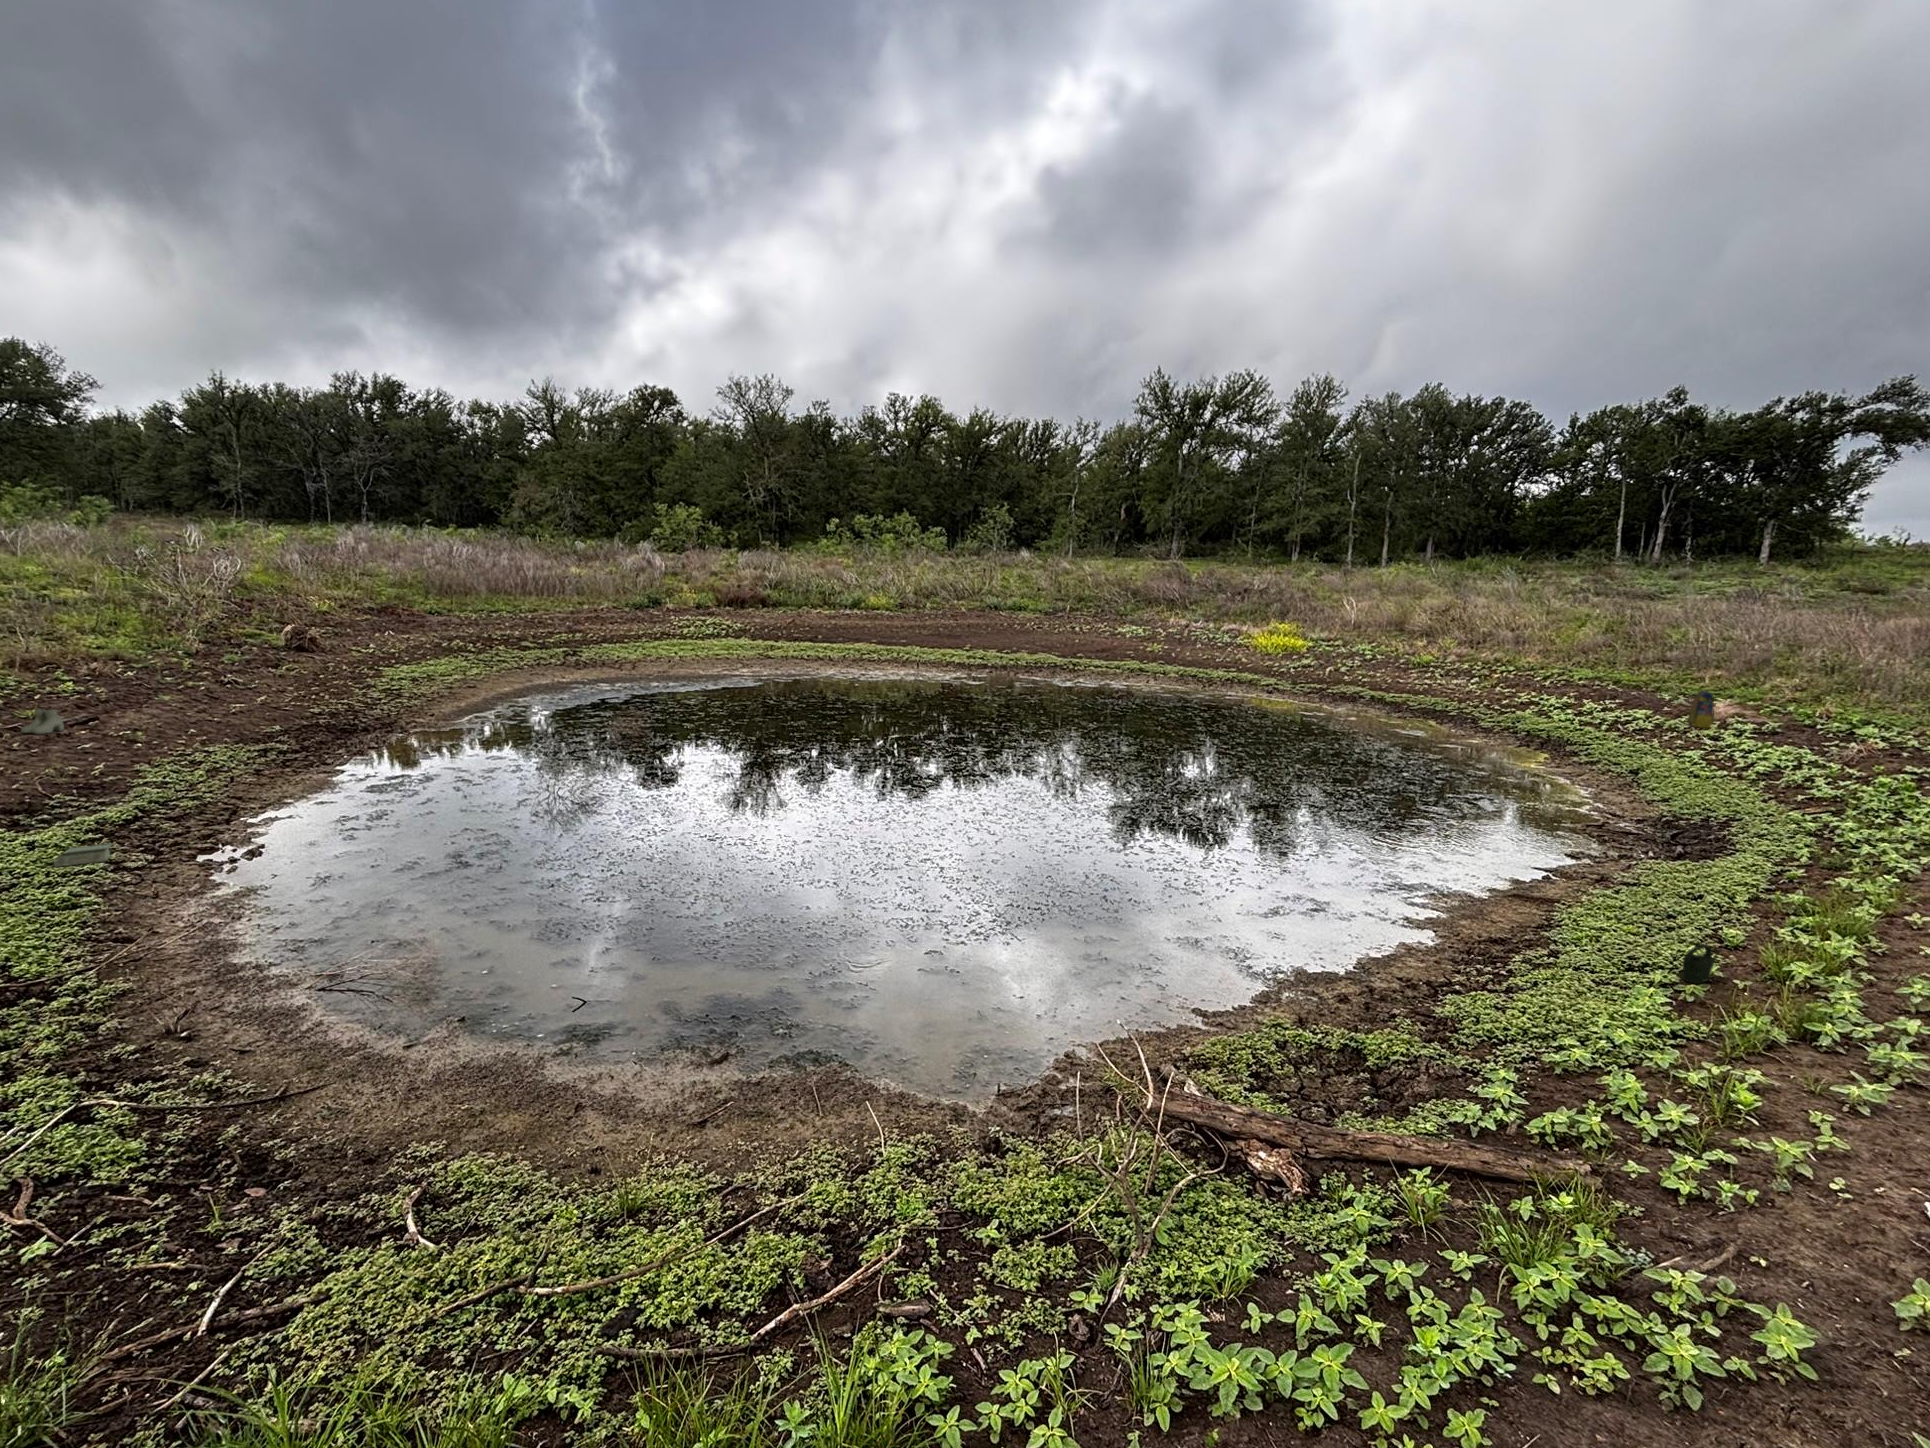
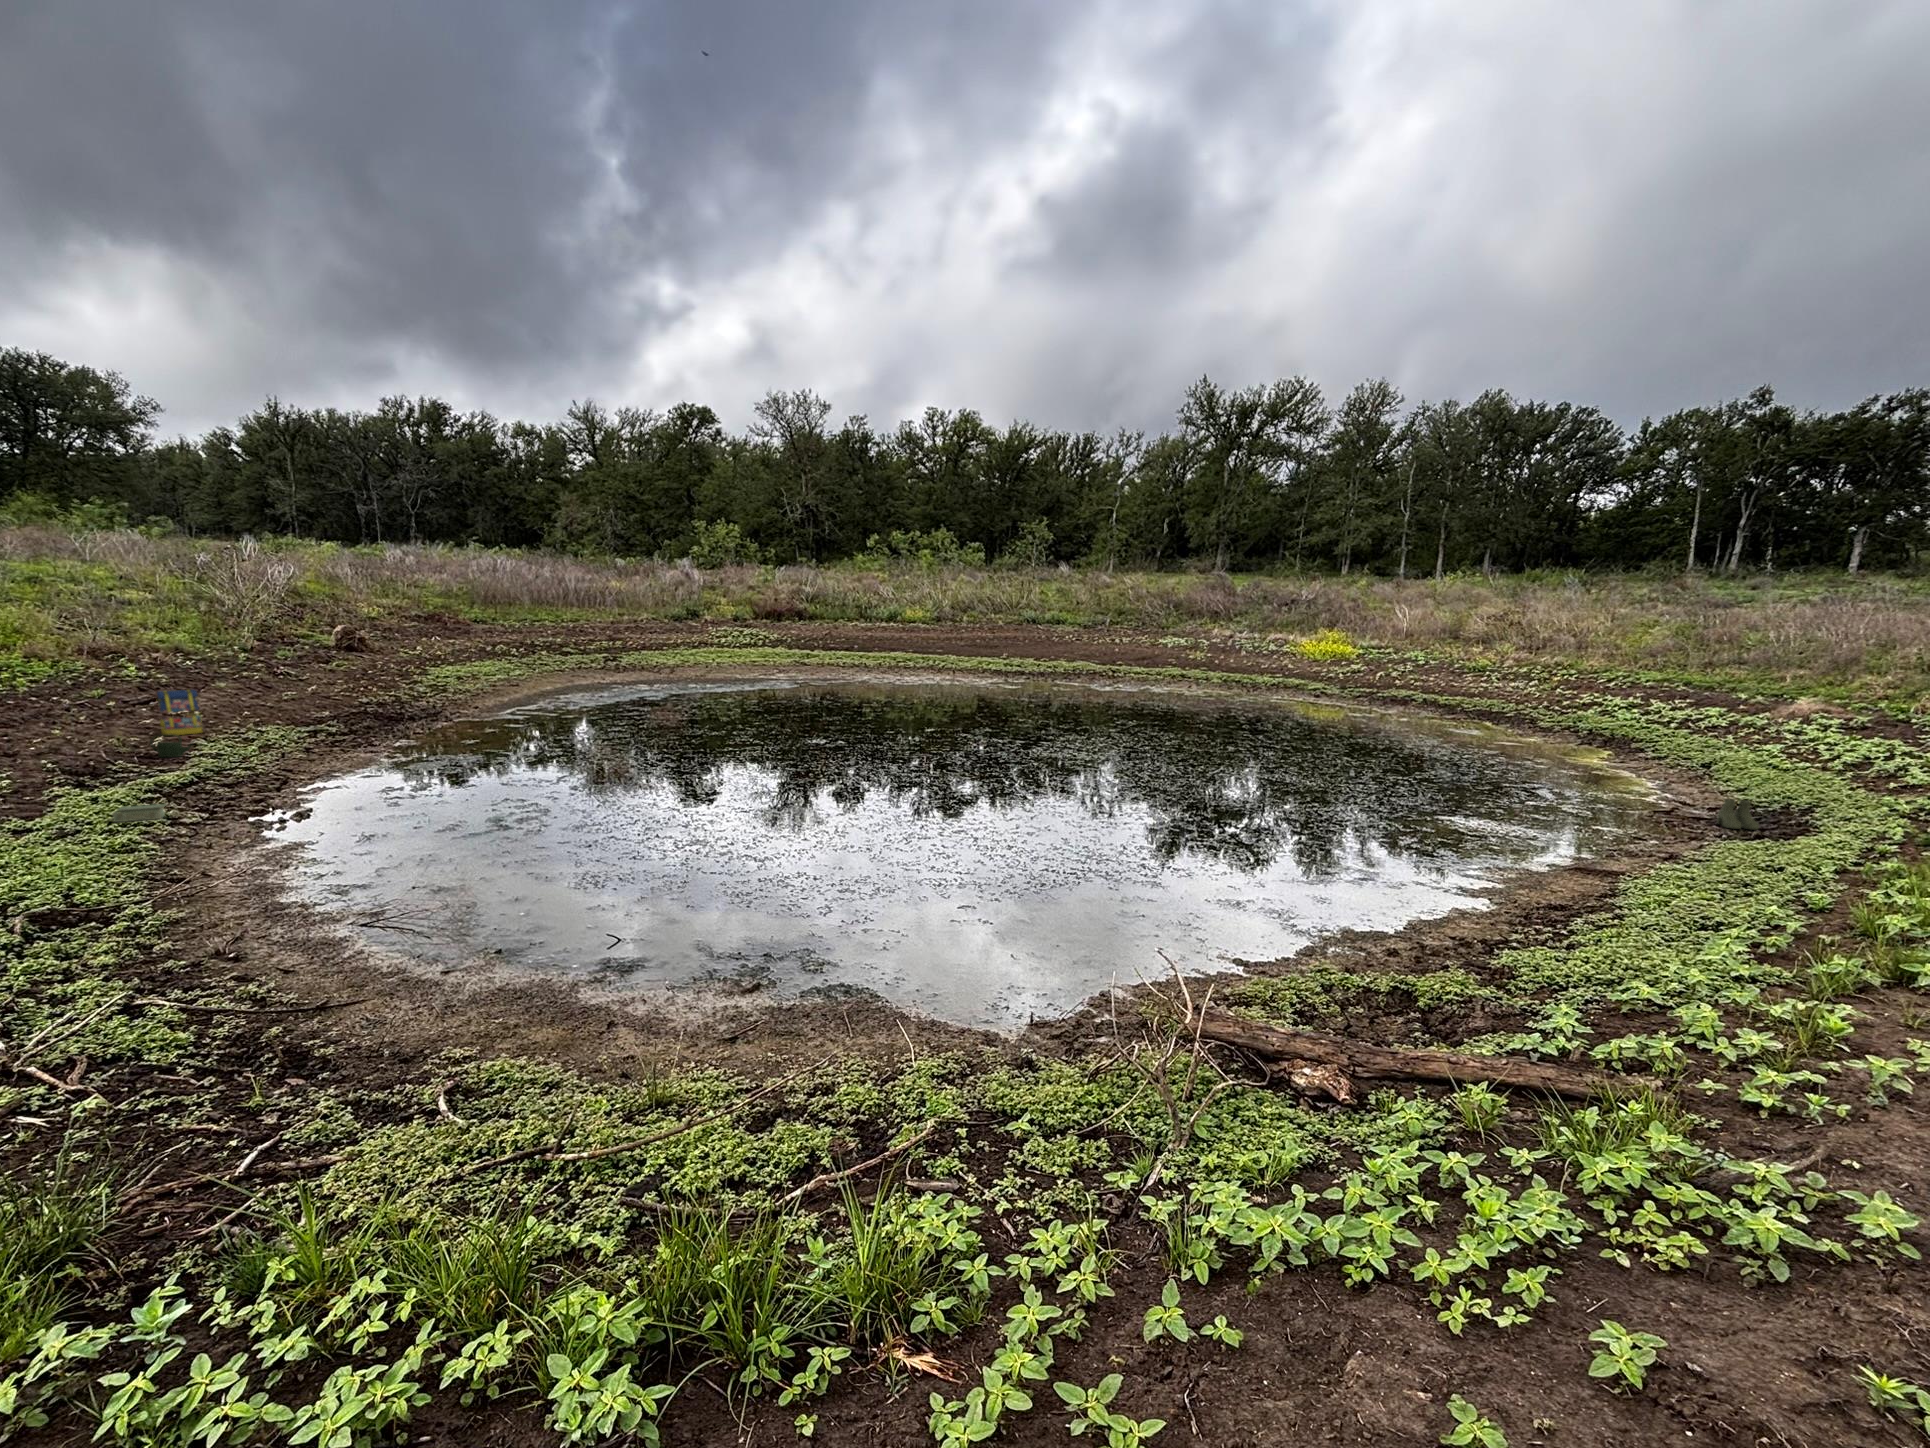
backpack: present [1687,690,1714,728] -> present [157,690,203,735]
boots: present [21,709,64,734] -> present [1717,799,1759,830]
watering can: present [1682,944,1721,983] -> present [150,734,194,758]

